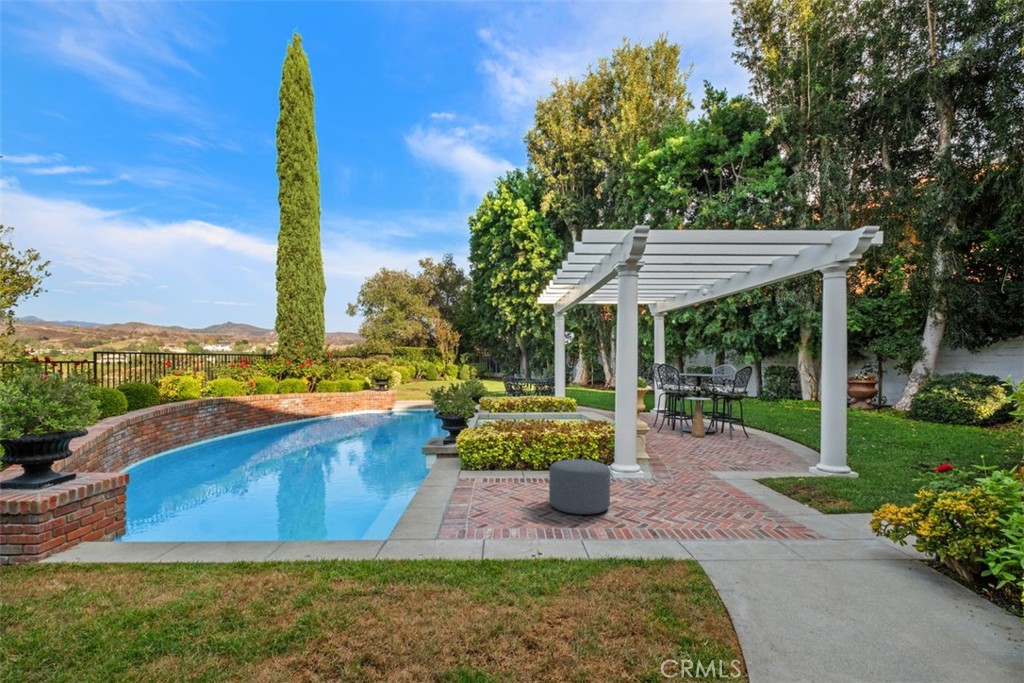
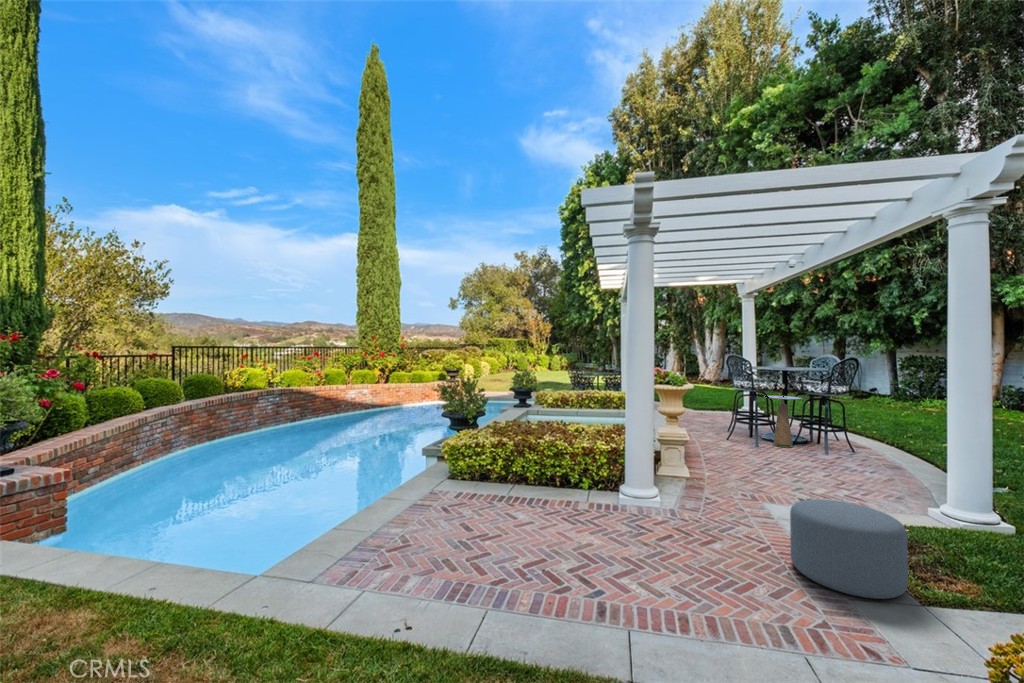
ottoman: present [549,459,610,514] -> present [790,499,908,599]

